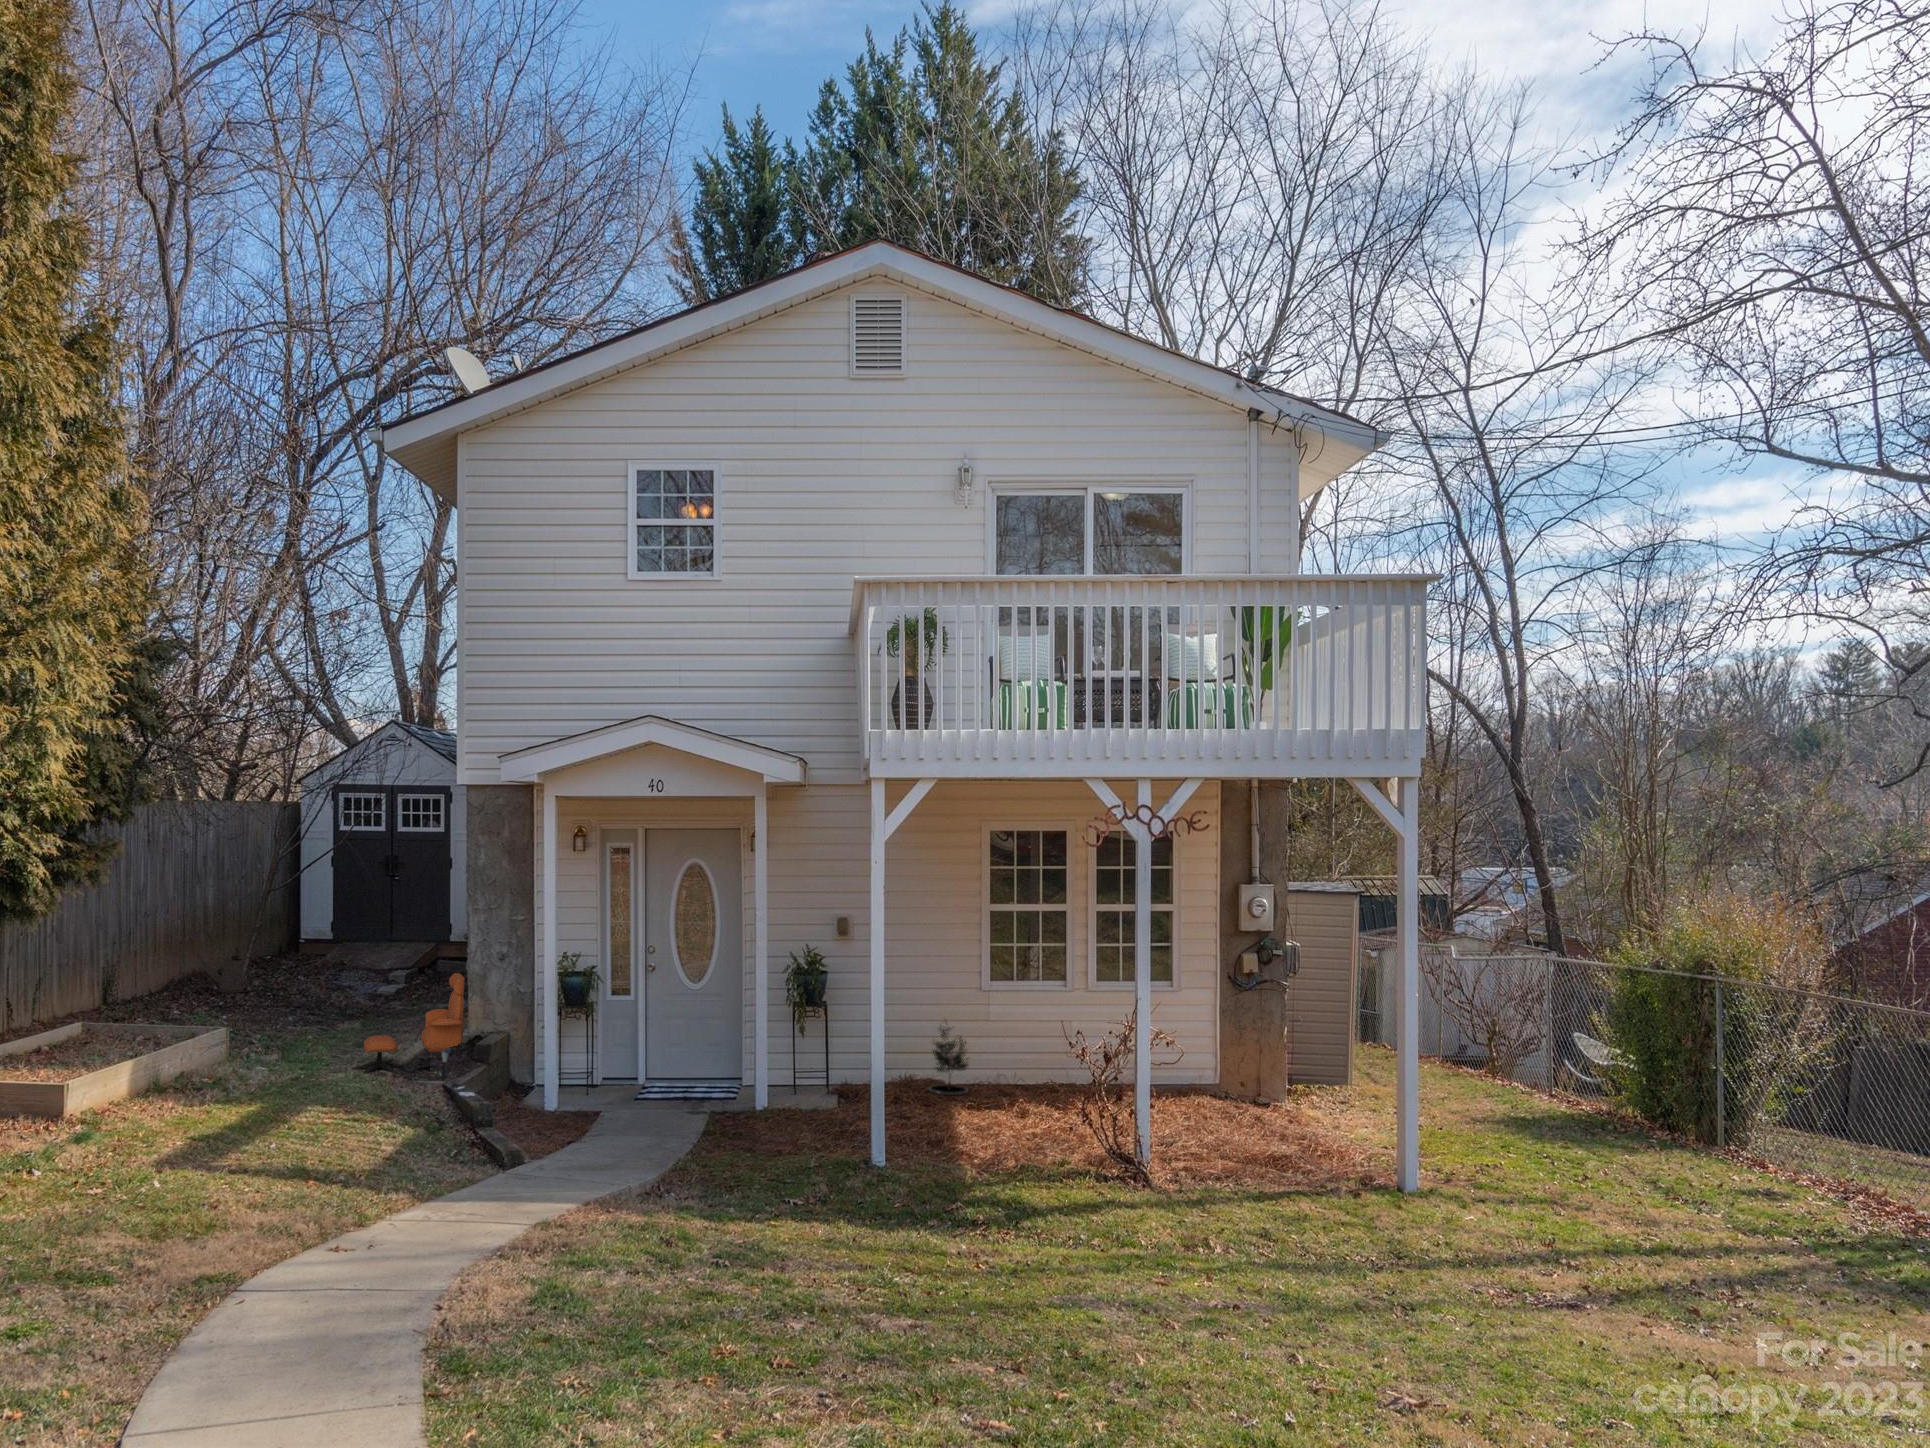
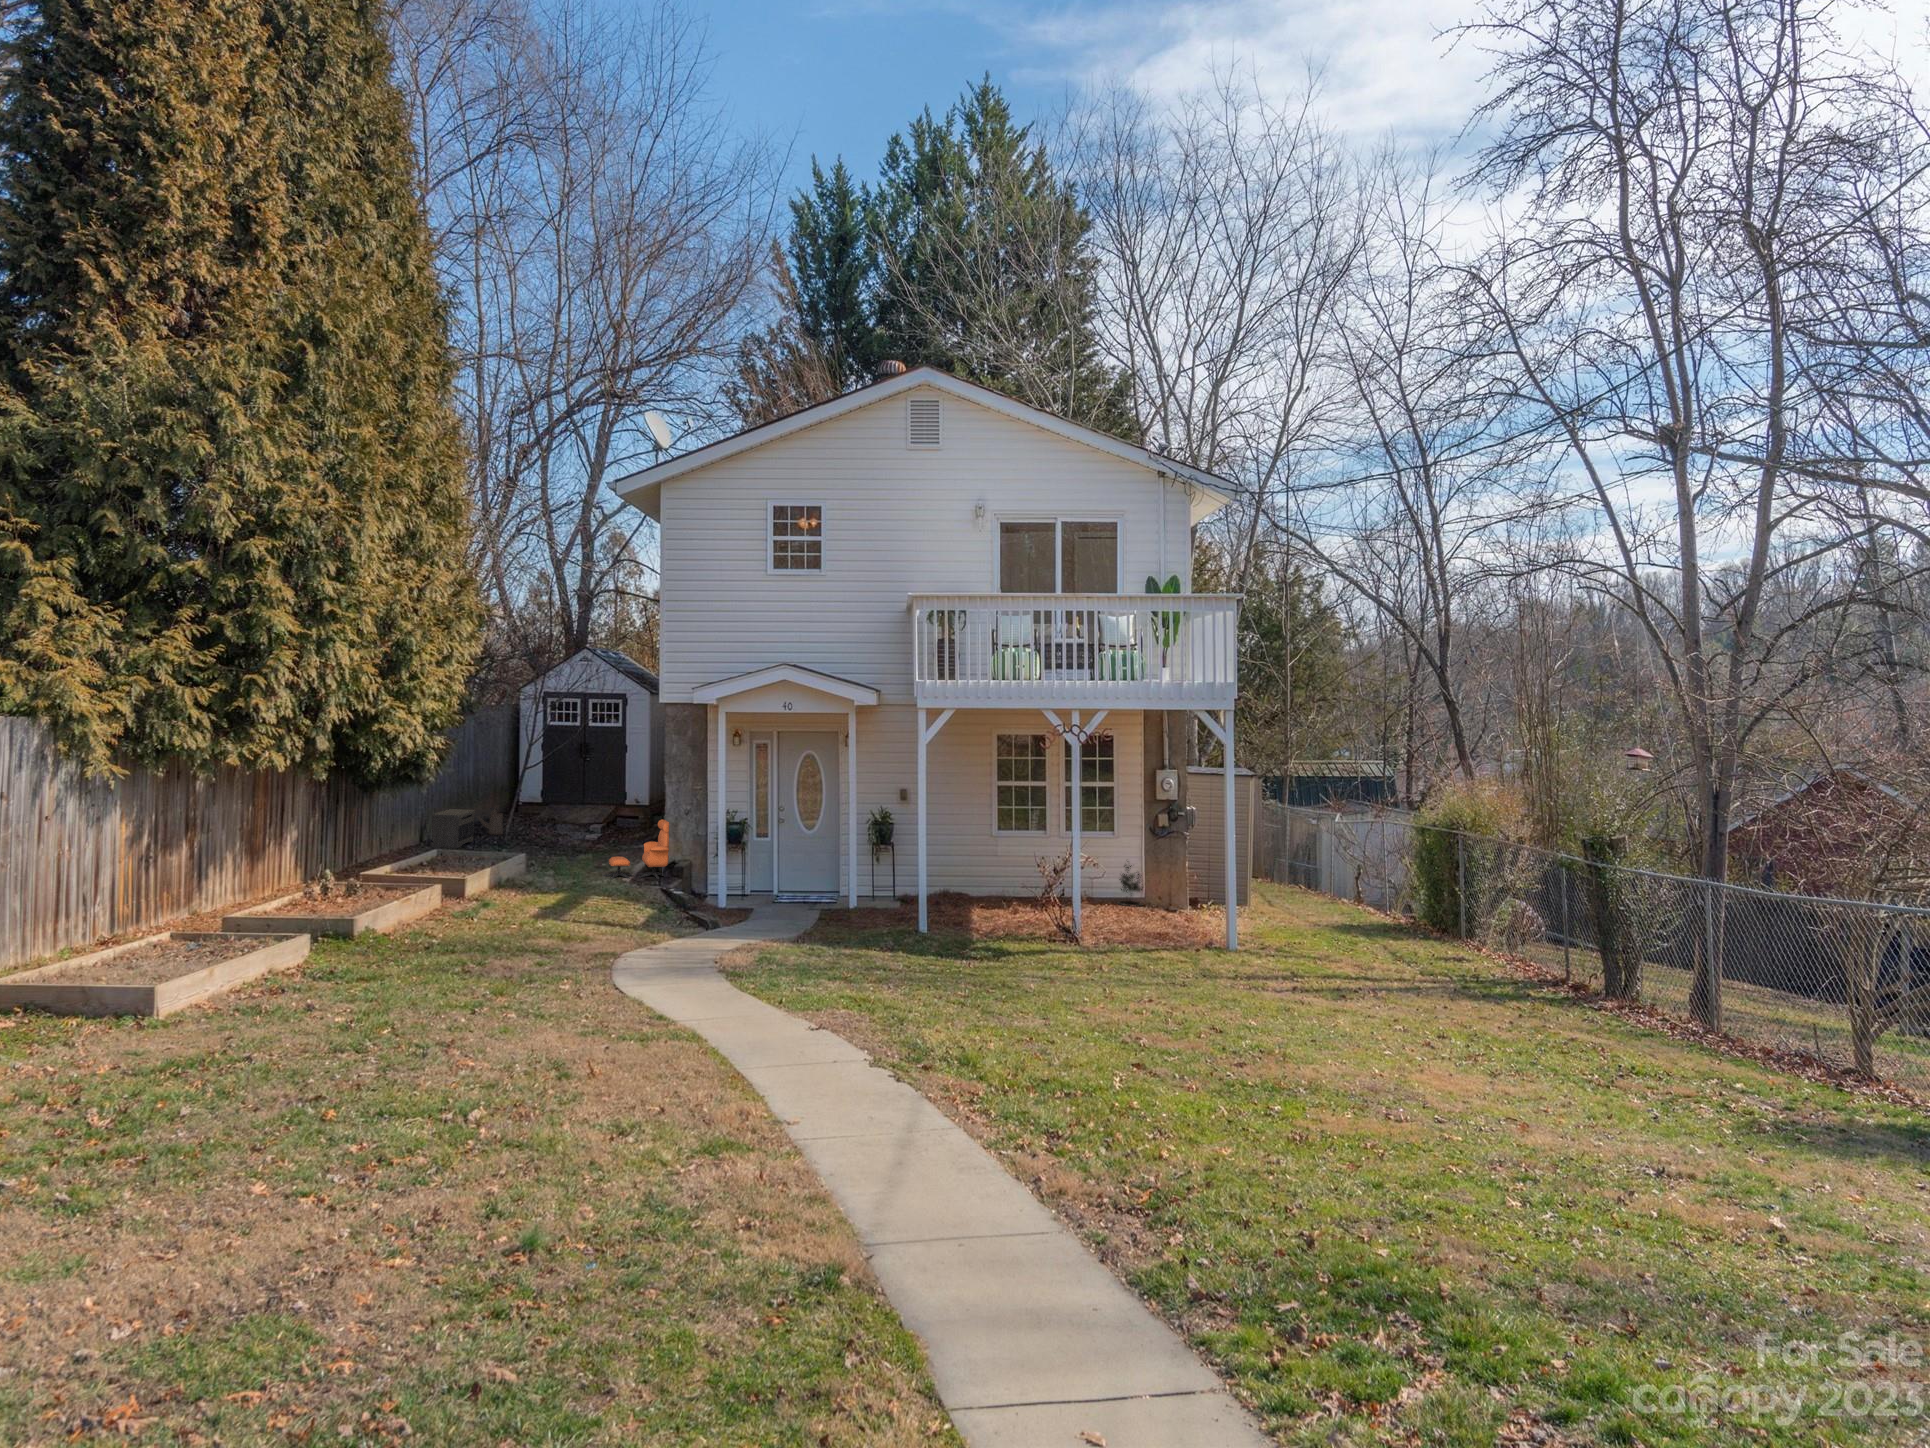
bench: none [103,956,187,1019] -> present [431,809,475,848]
potted tree: present [929,1021,968,1095] -> present [1118,865,1143,906]

